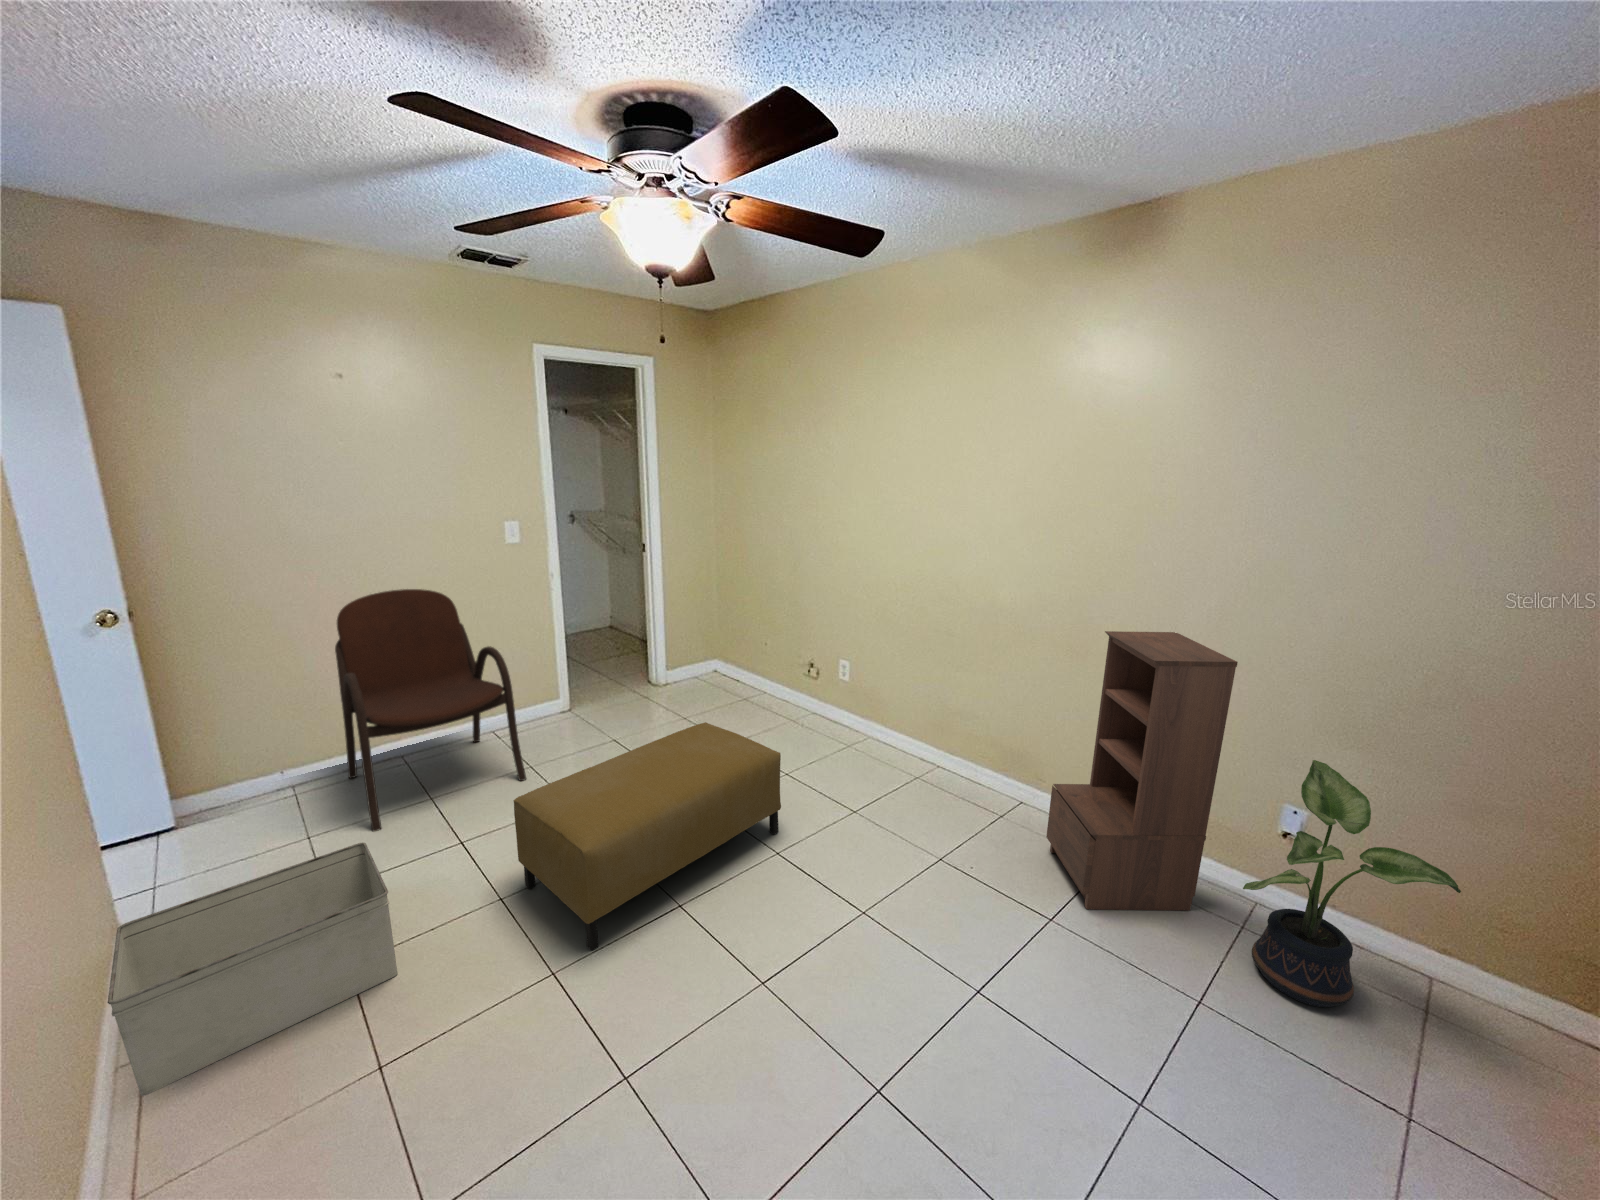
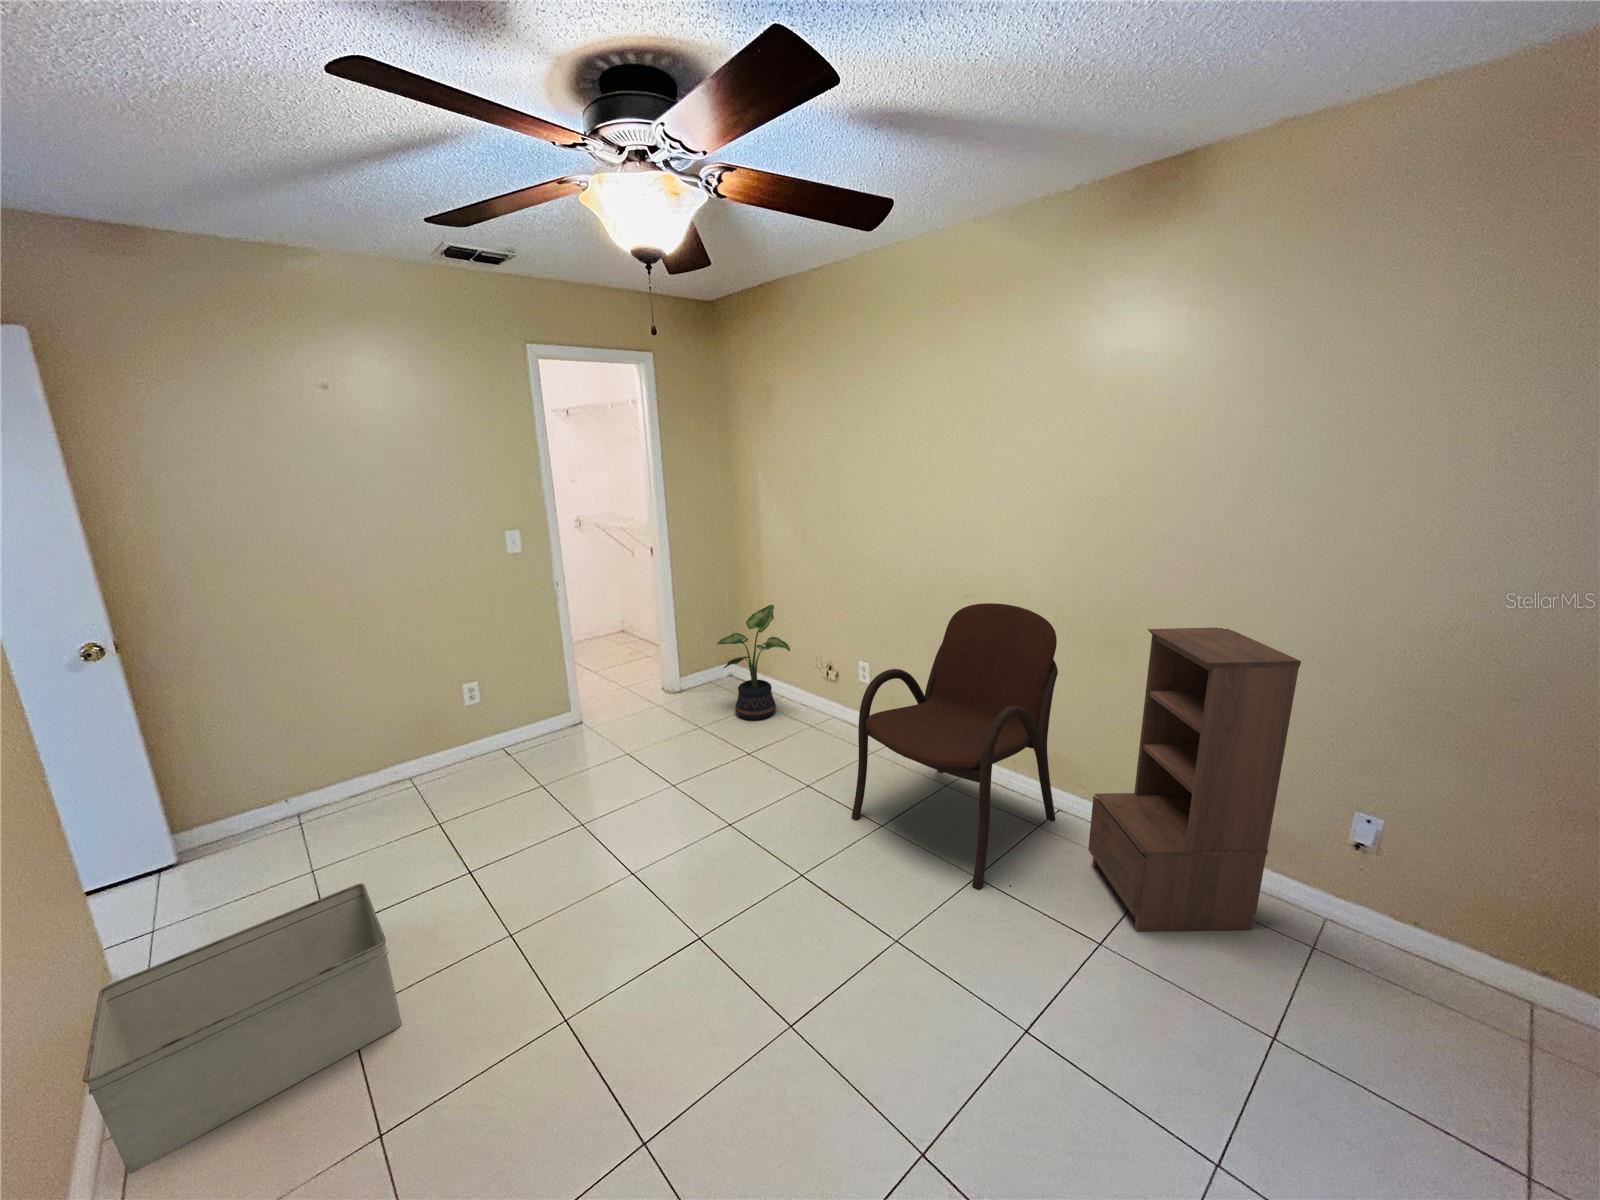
armchair: present [335,589,526,831] -> present [851,603,1058,890]
ottoman: present [514,722,781,951] -> none [519,736,803,993]
potted plant: present [1243,760,1461,1007] -> present [717,605,790,720]

